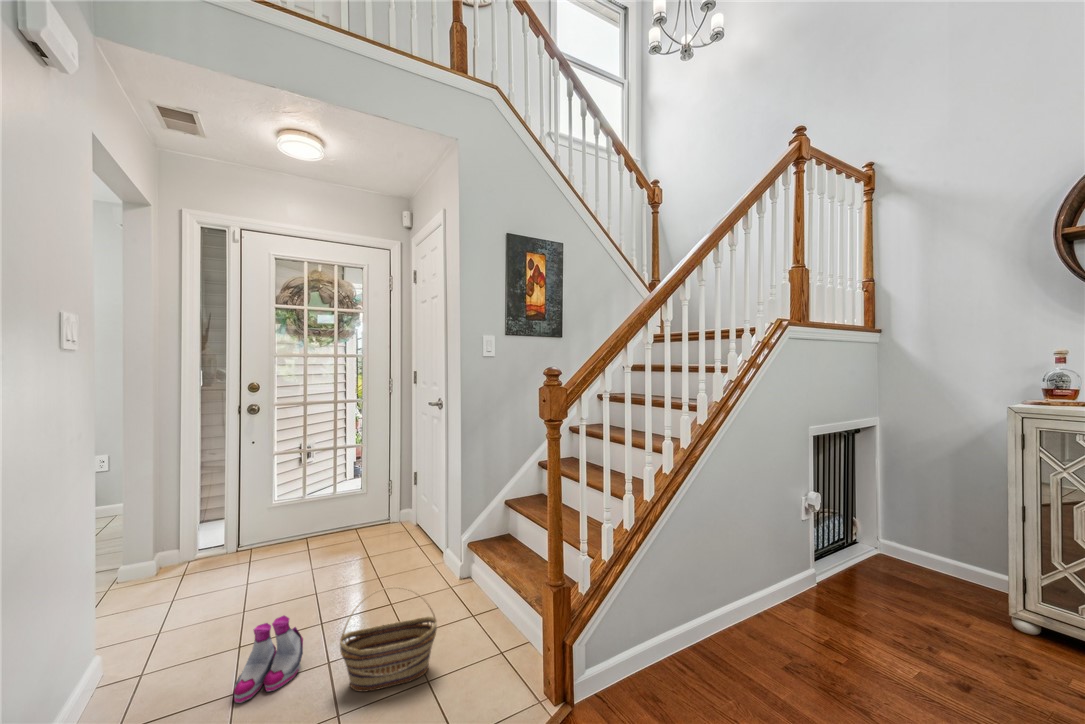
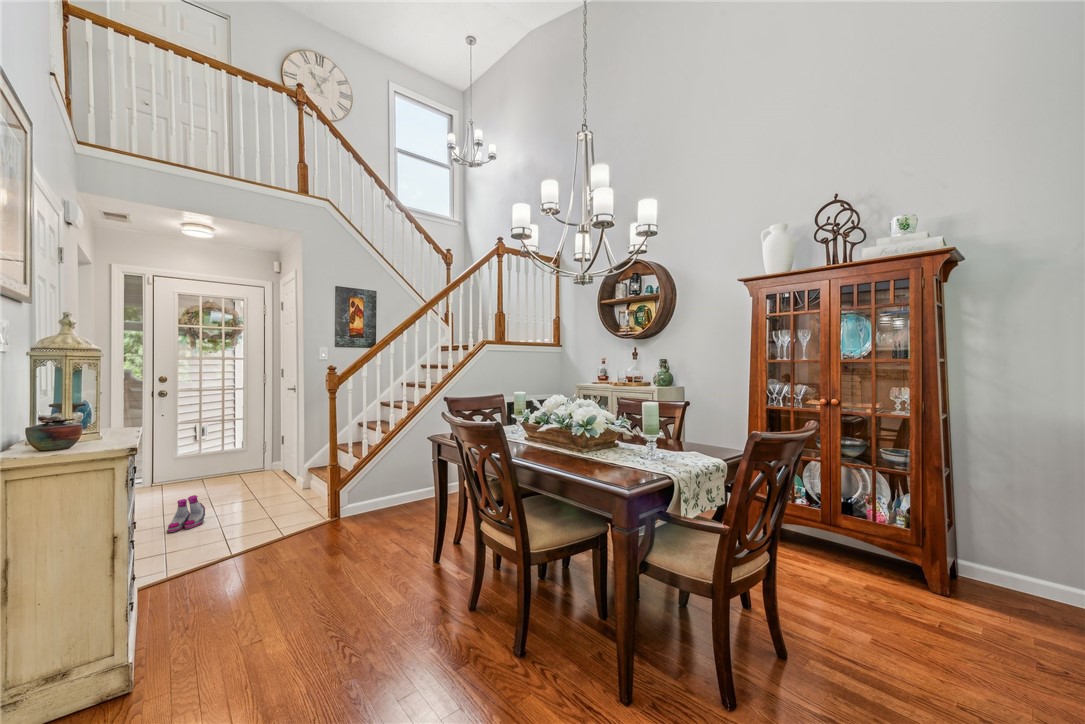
basket: present [340,586,437,692] -> none [226,477,280,526]

